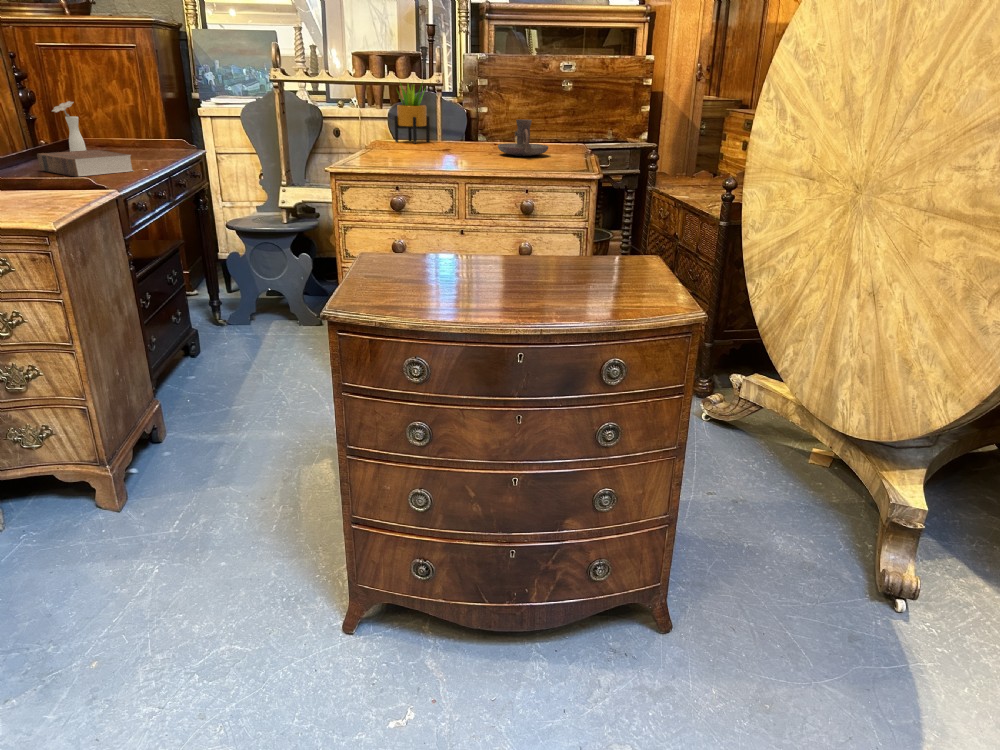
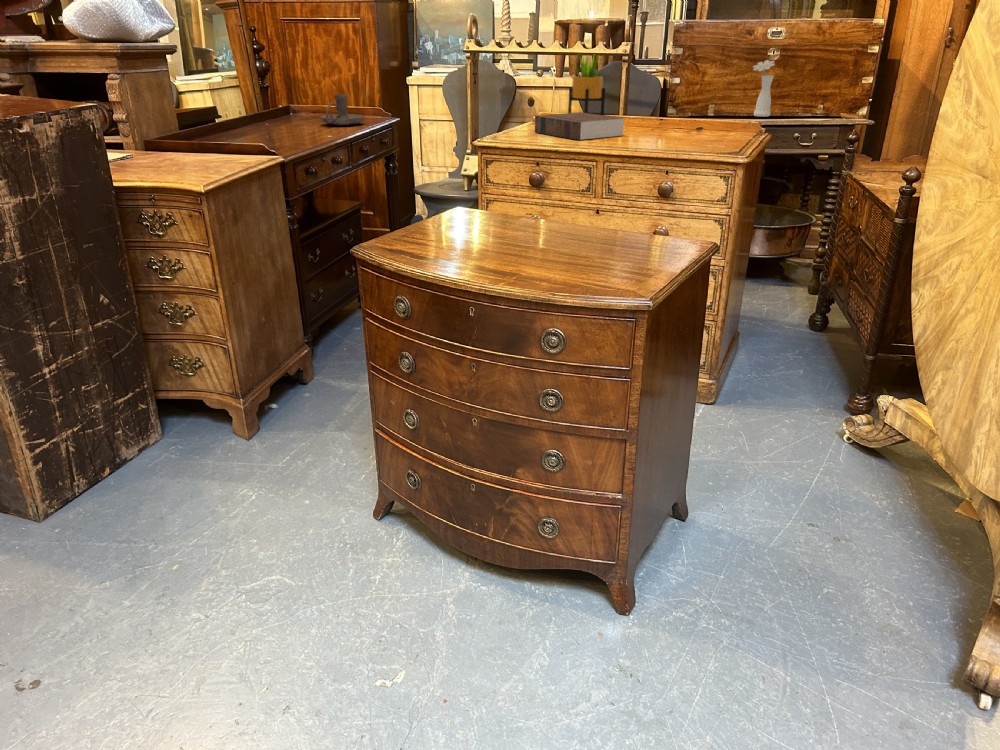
vase: present [52,101,86,152] -> present [753,60,775,117]
candle holder: present [498,119,548,156] -> present [321,94,364,125]
book: present [37,150,133,177] -> present [535,112,625,140]

